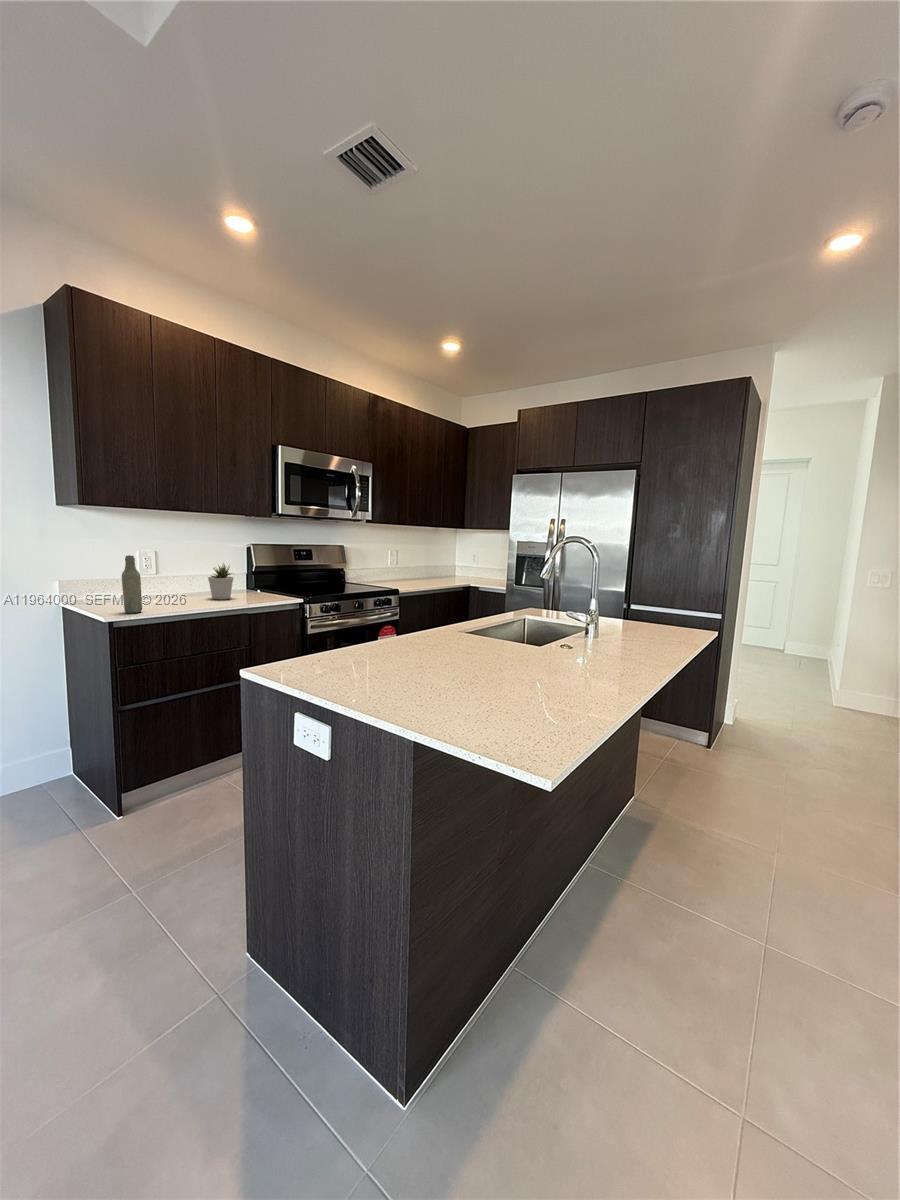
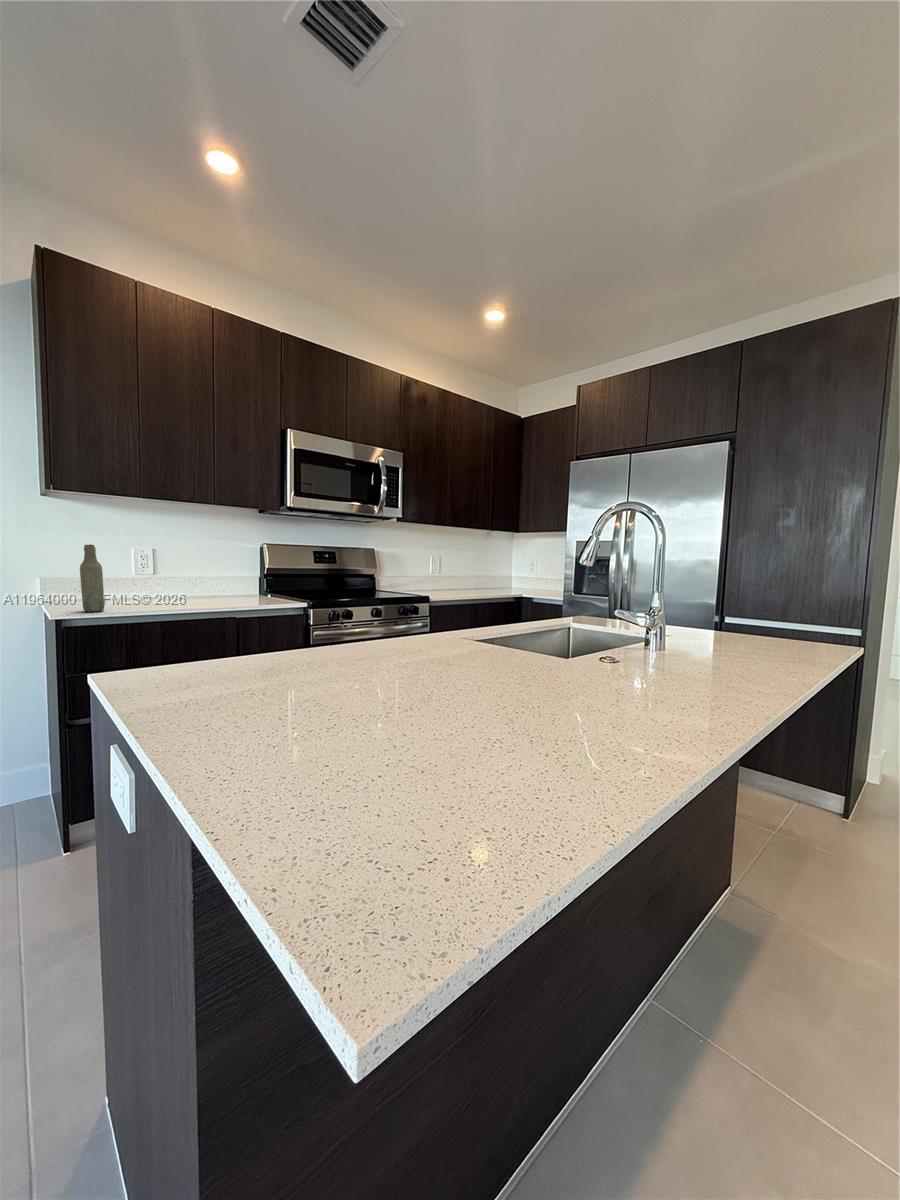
potted plant: present [208,564,233,600] -> none [198,559,228,602]

